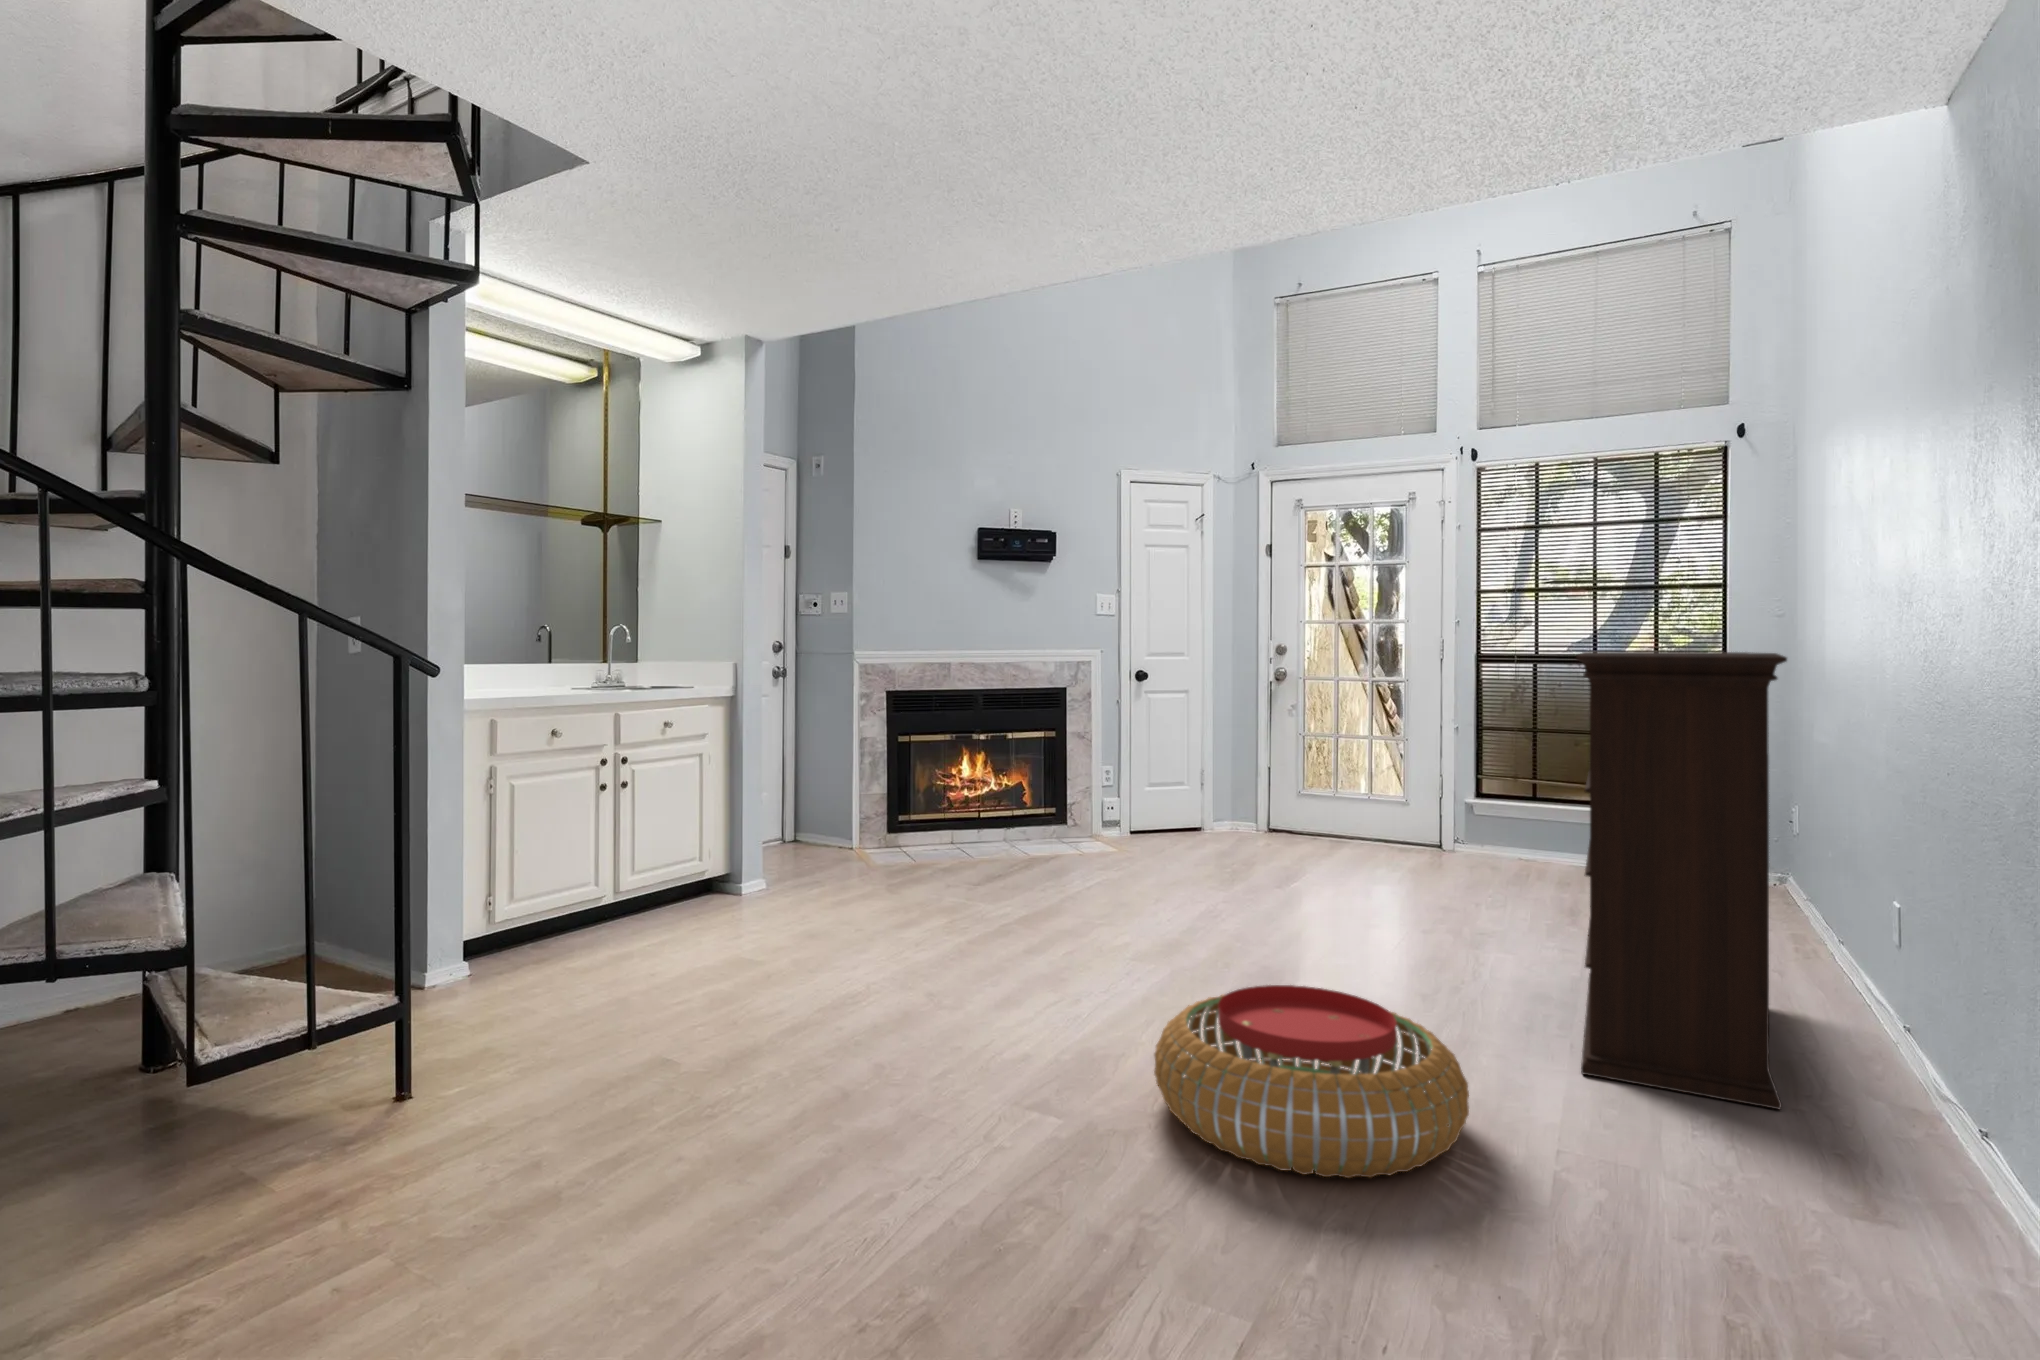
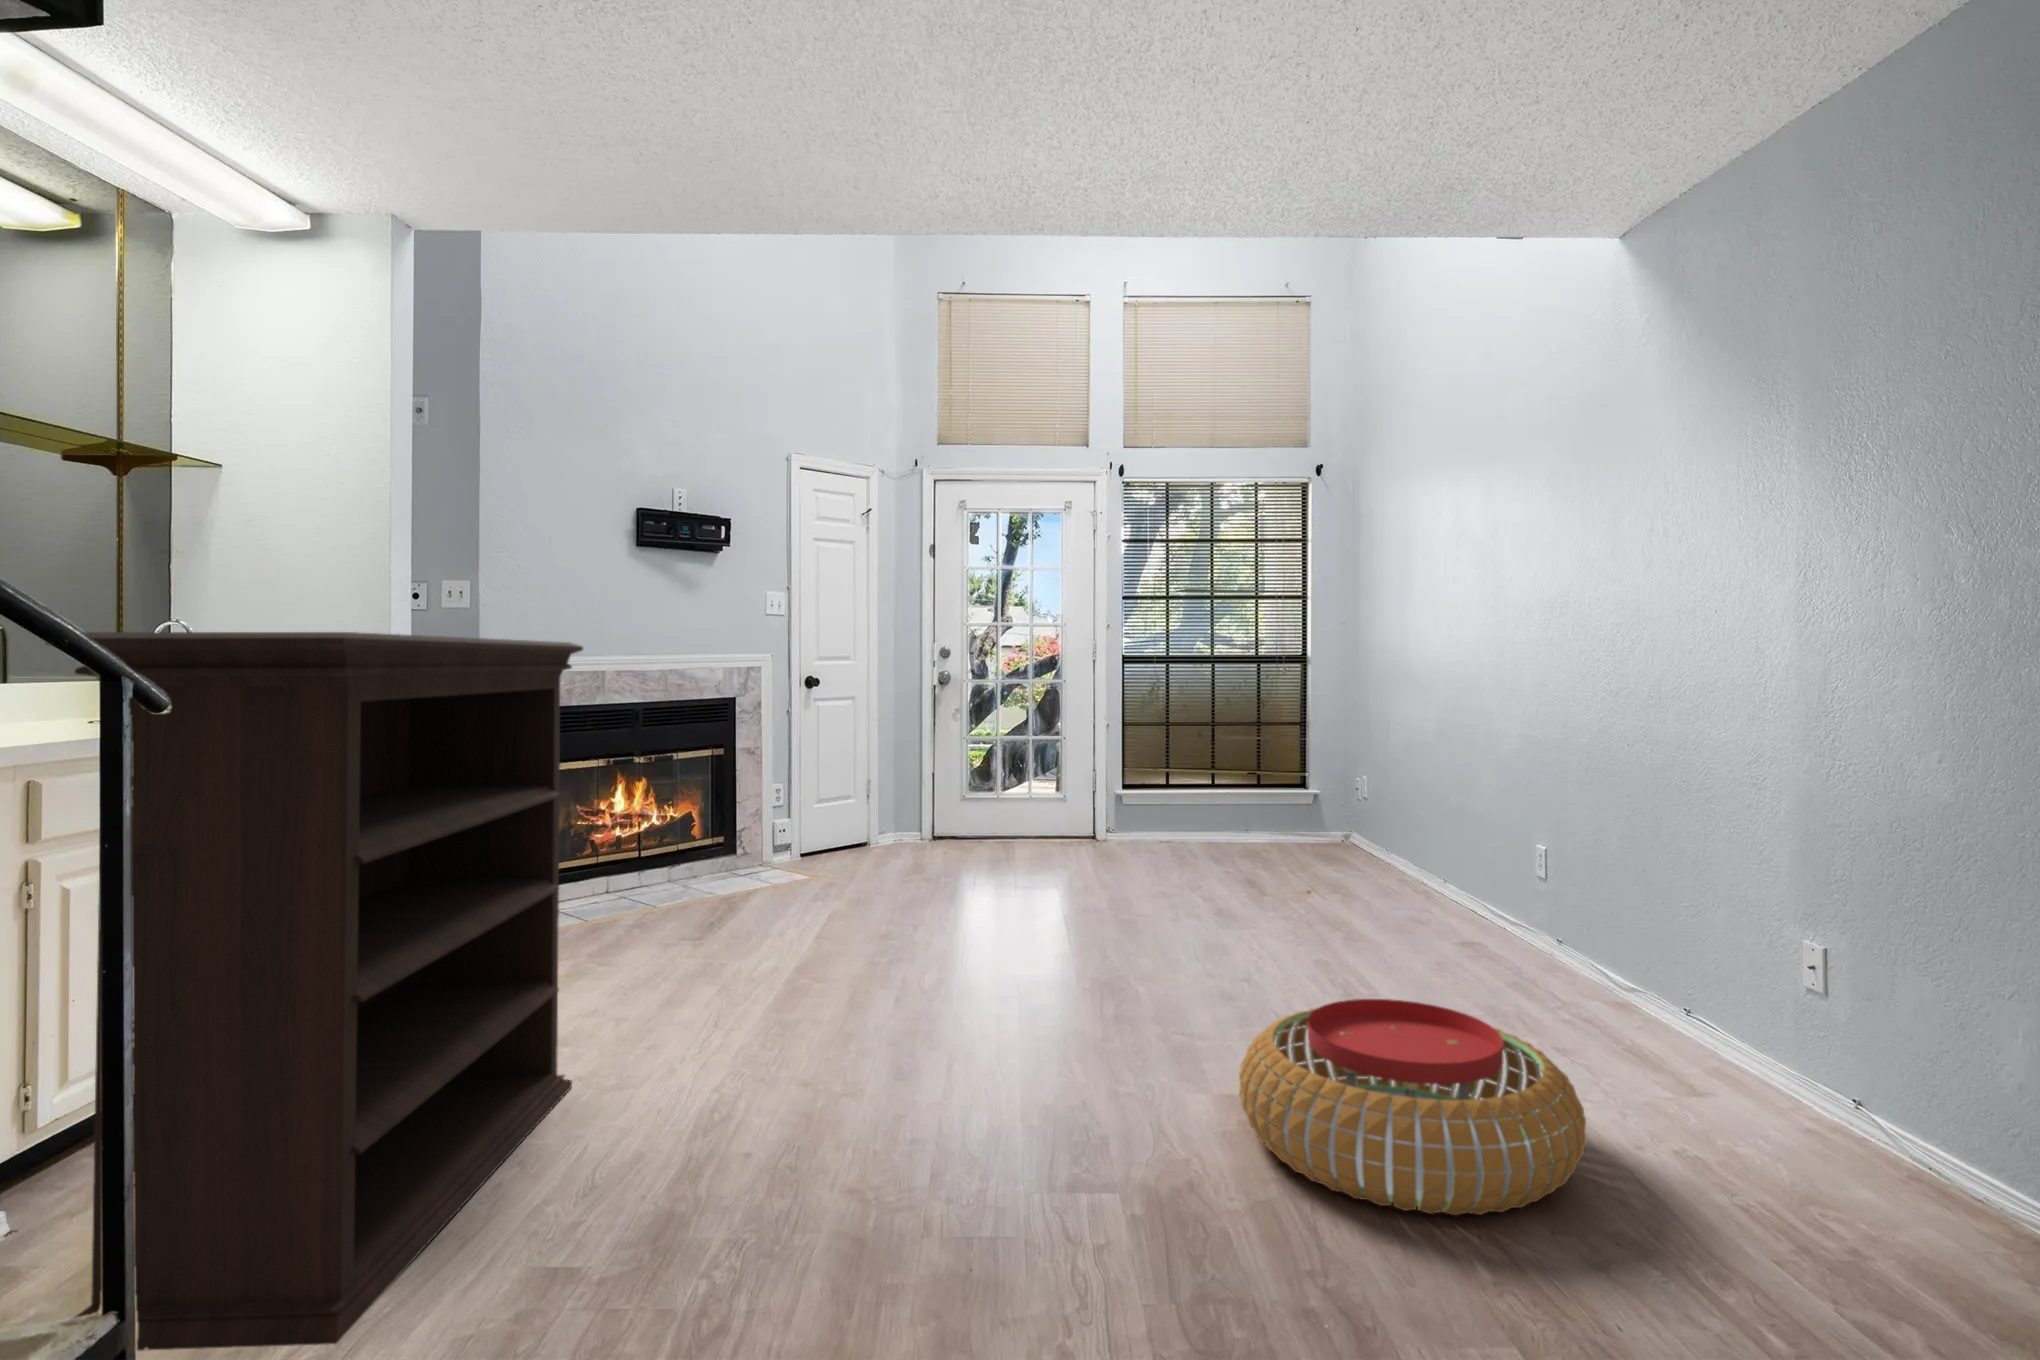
bookshelf: present [1576,651,1787,1109] -> present [46,632,583,1351]

